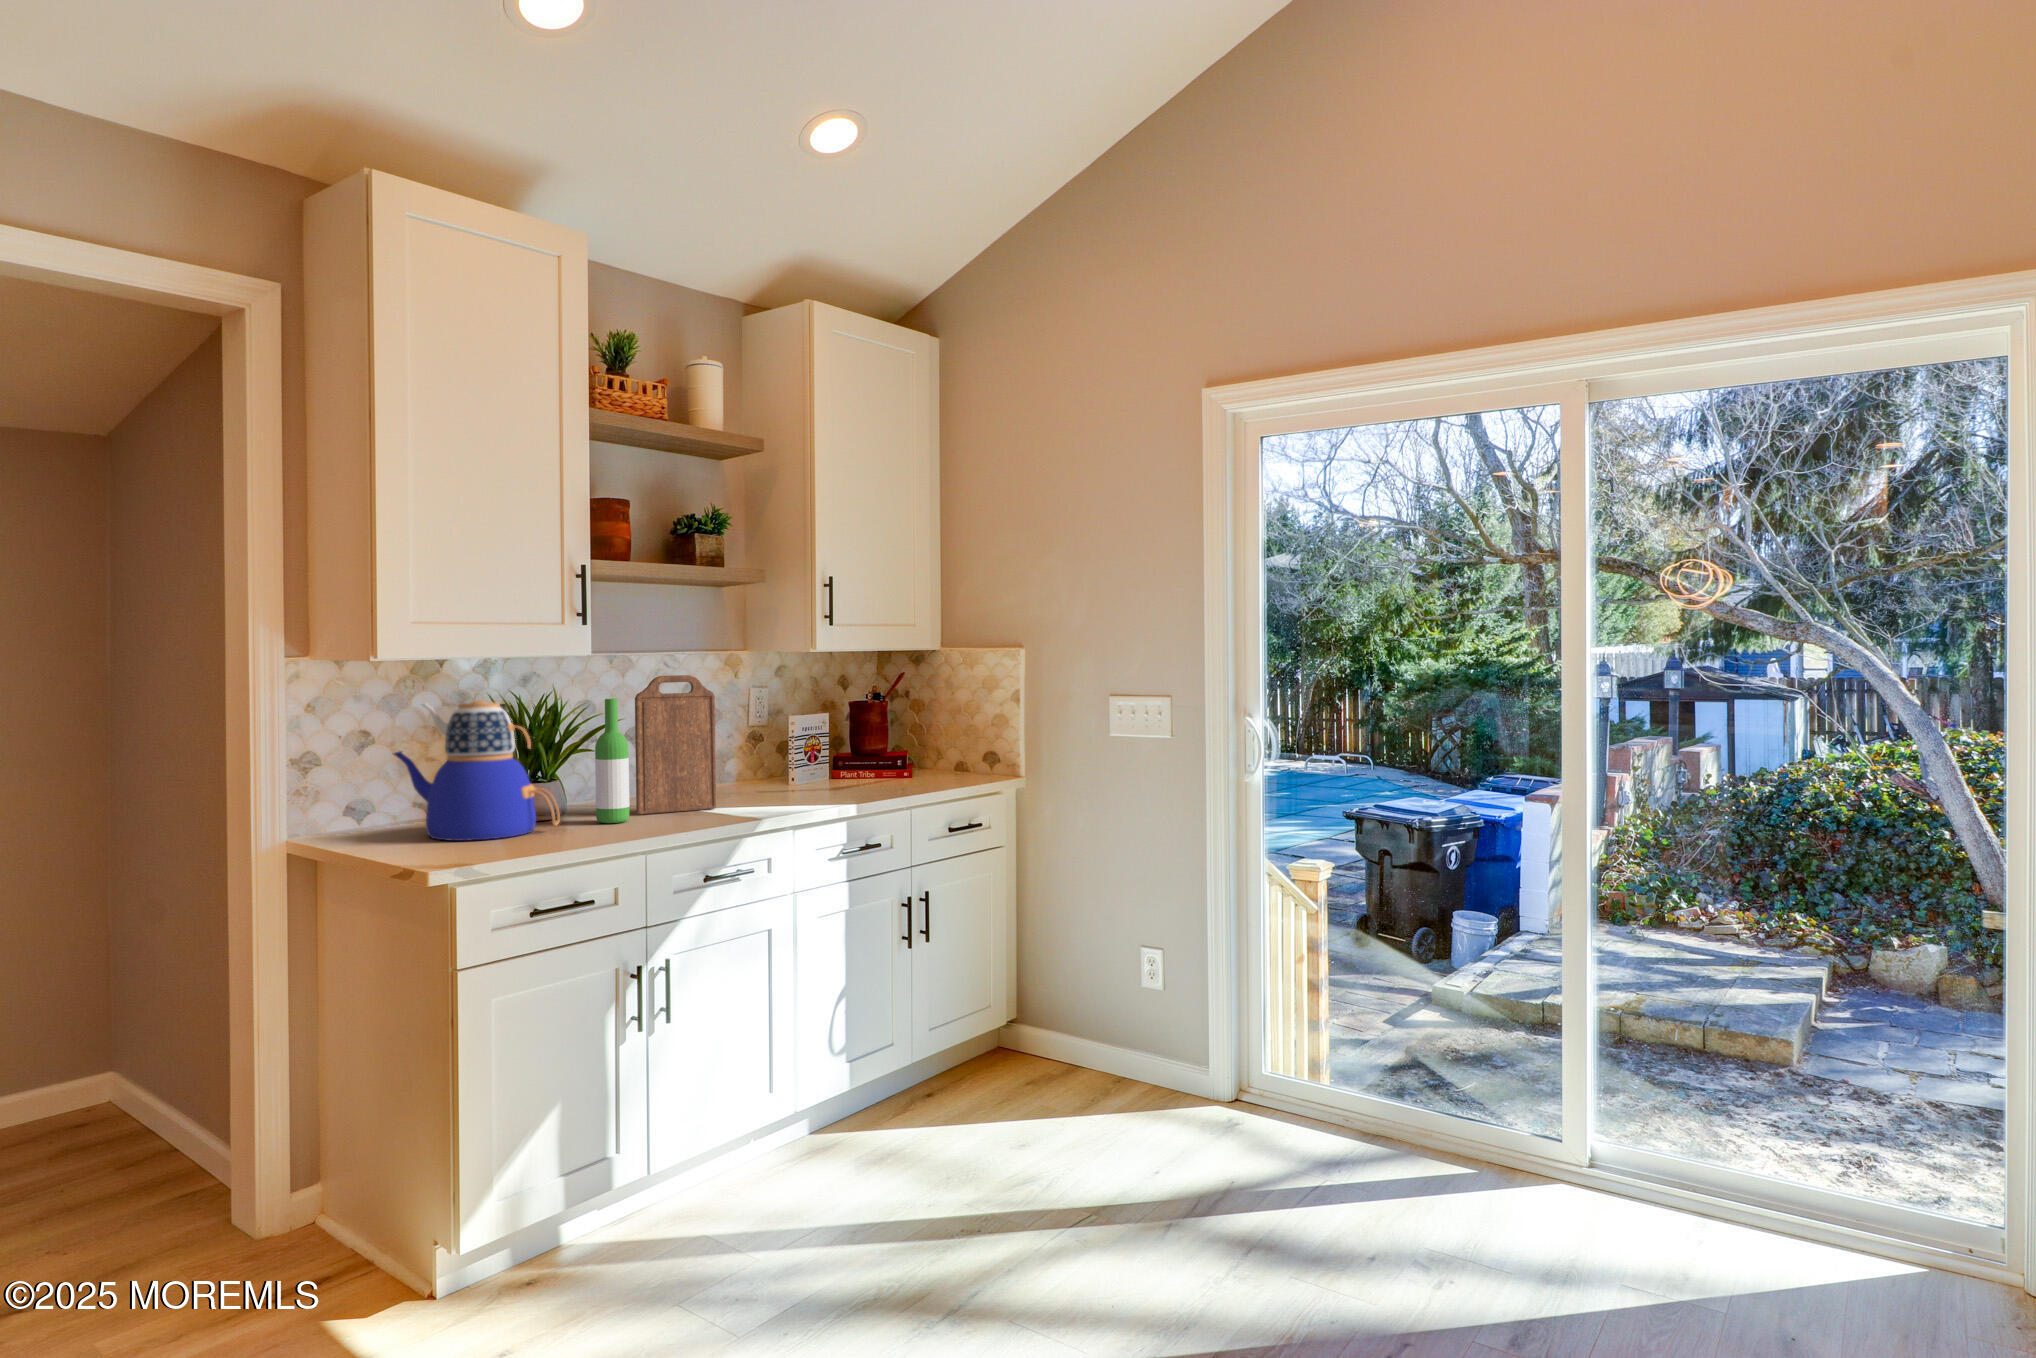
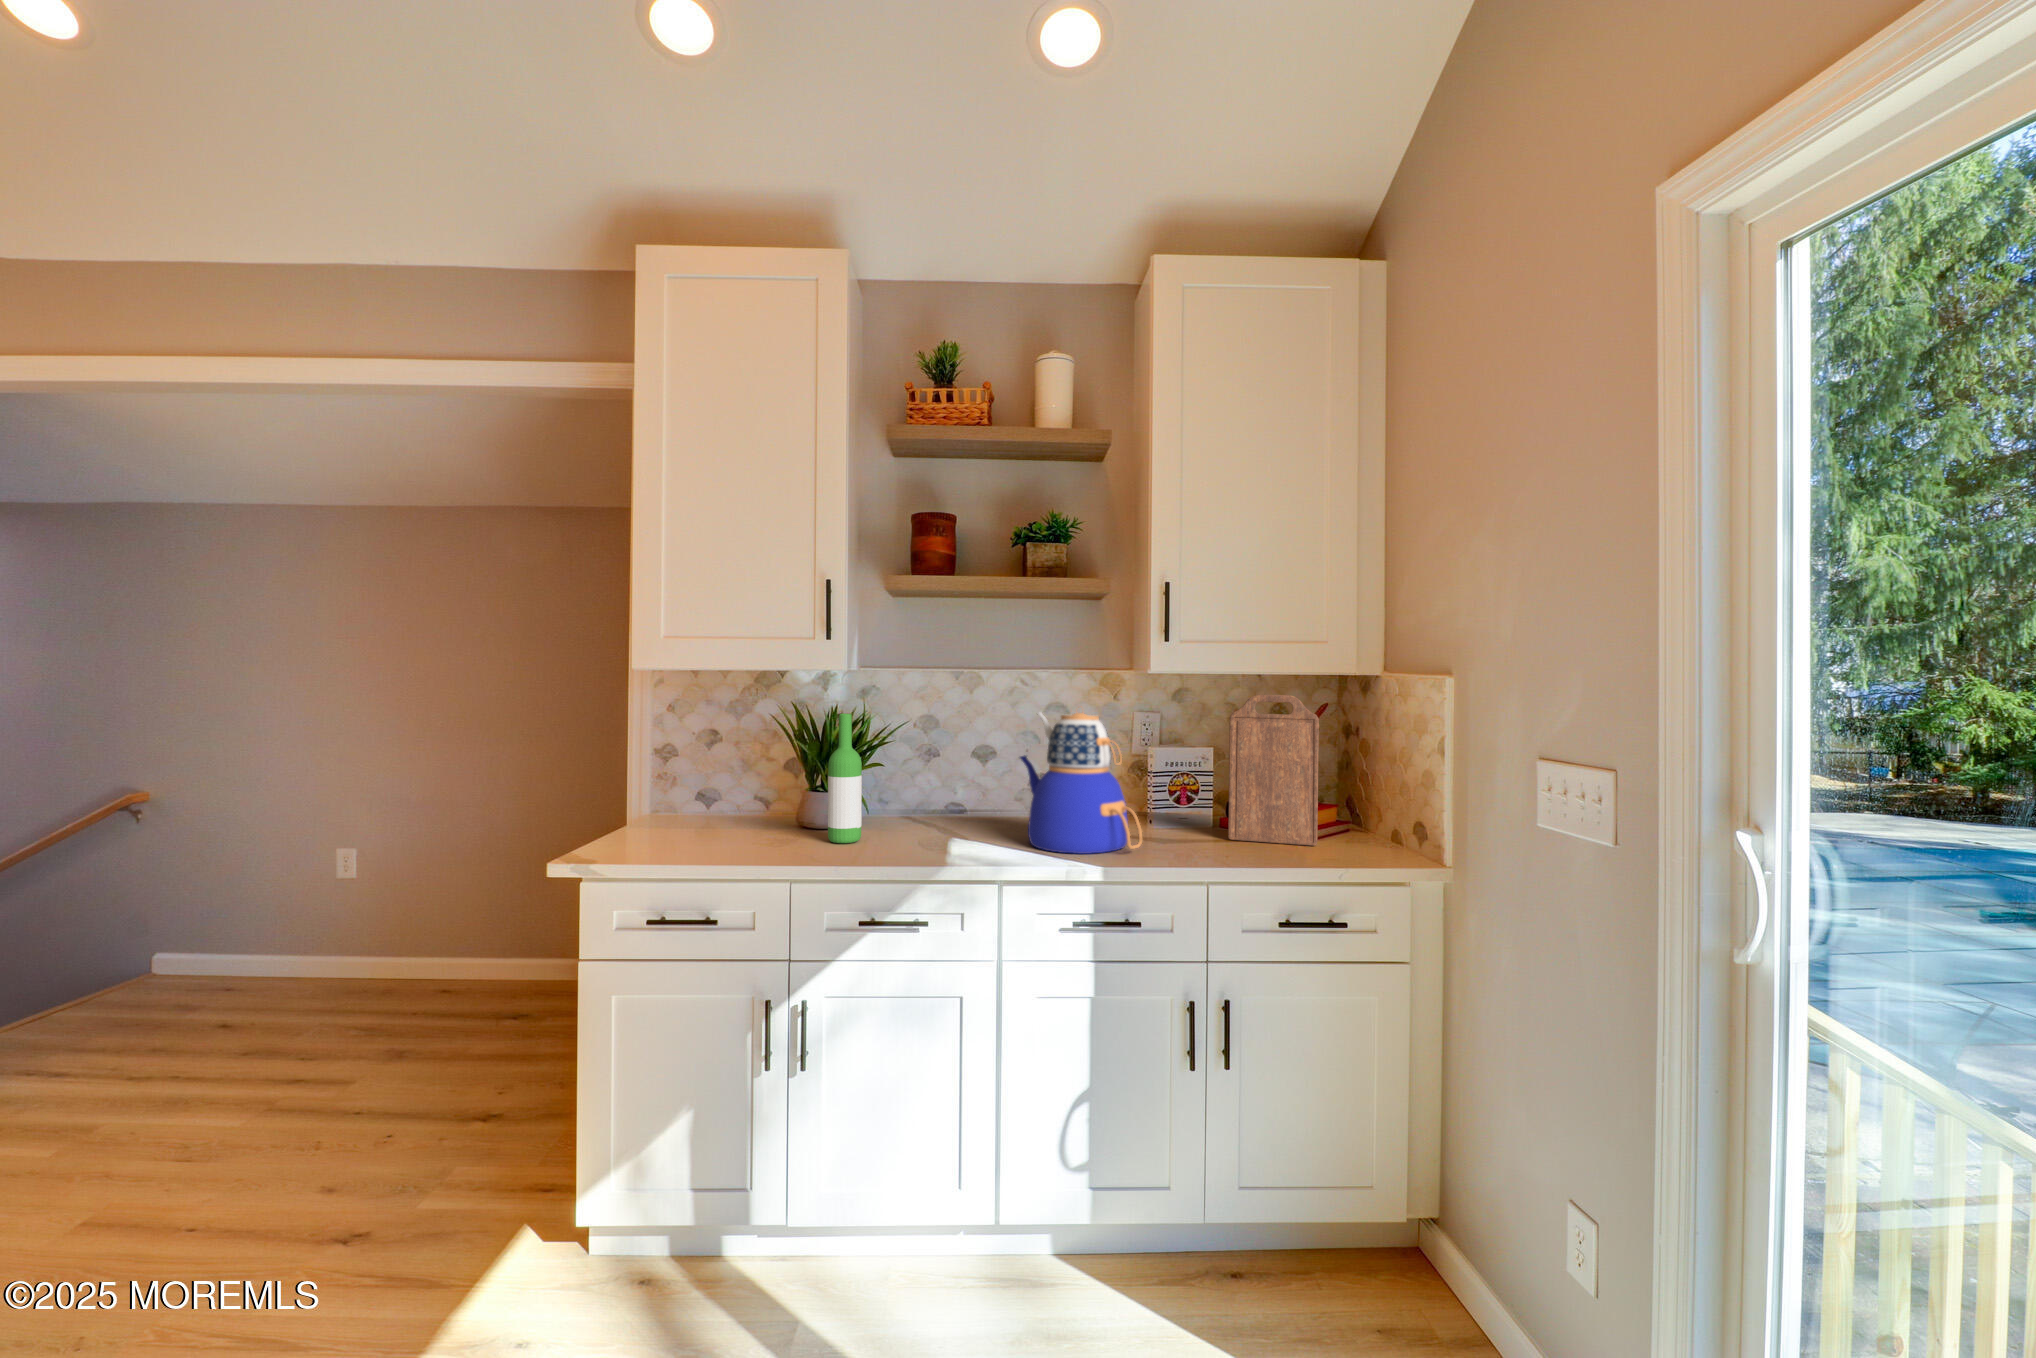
cutting board: present [635,675,716,814] -> present [1228,694,1319,846]
teapot: present [394,694,560,841] -> present [1020,712,1142,854]

